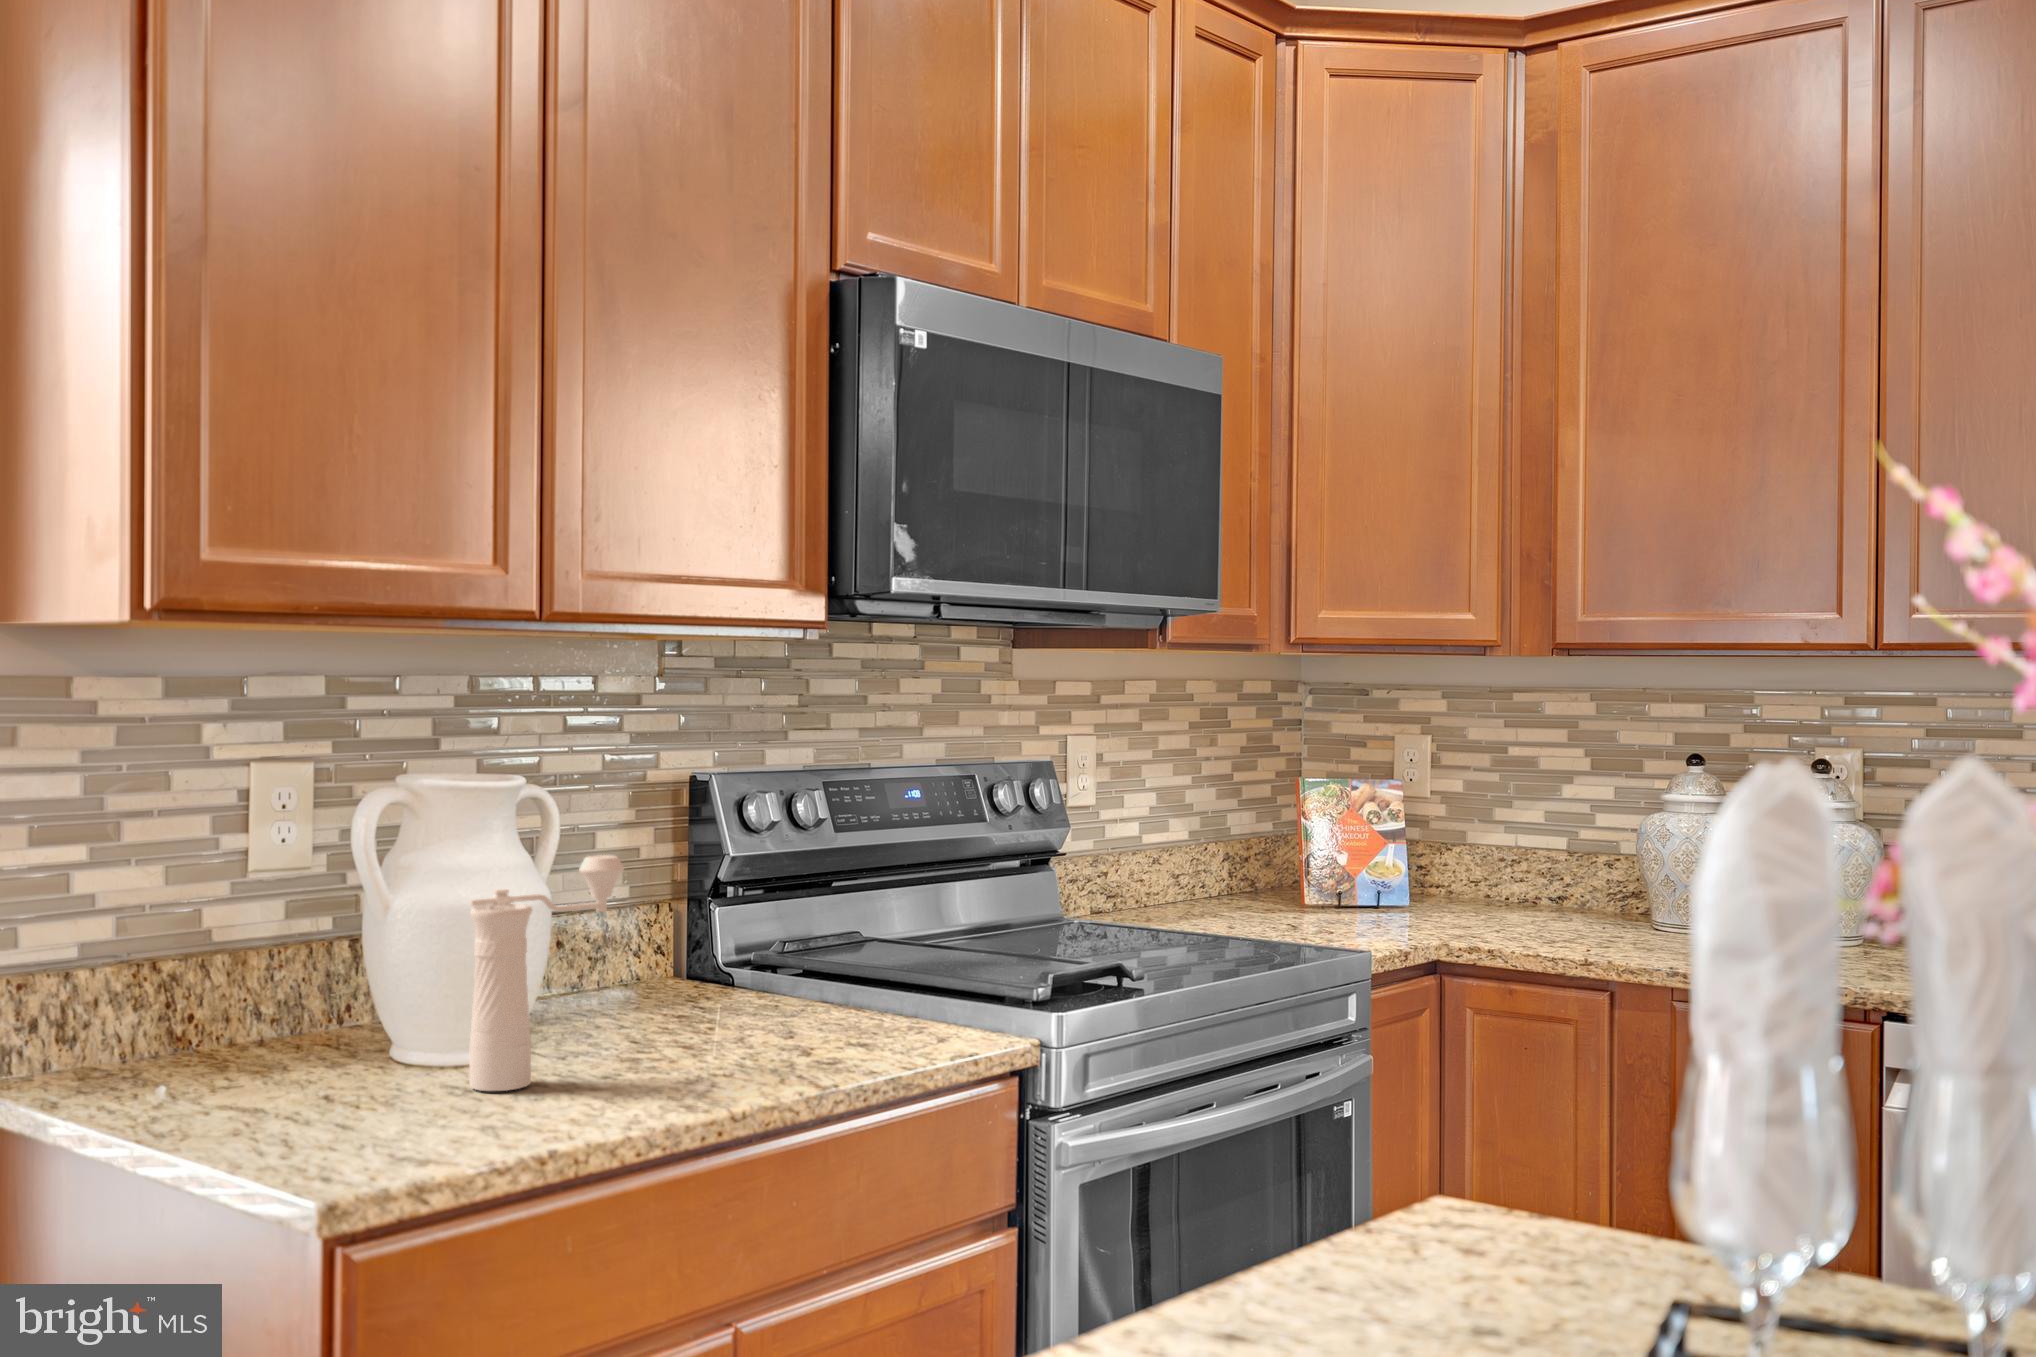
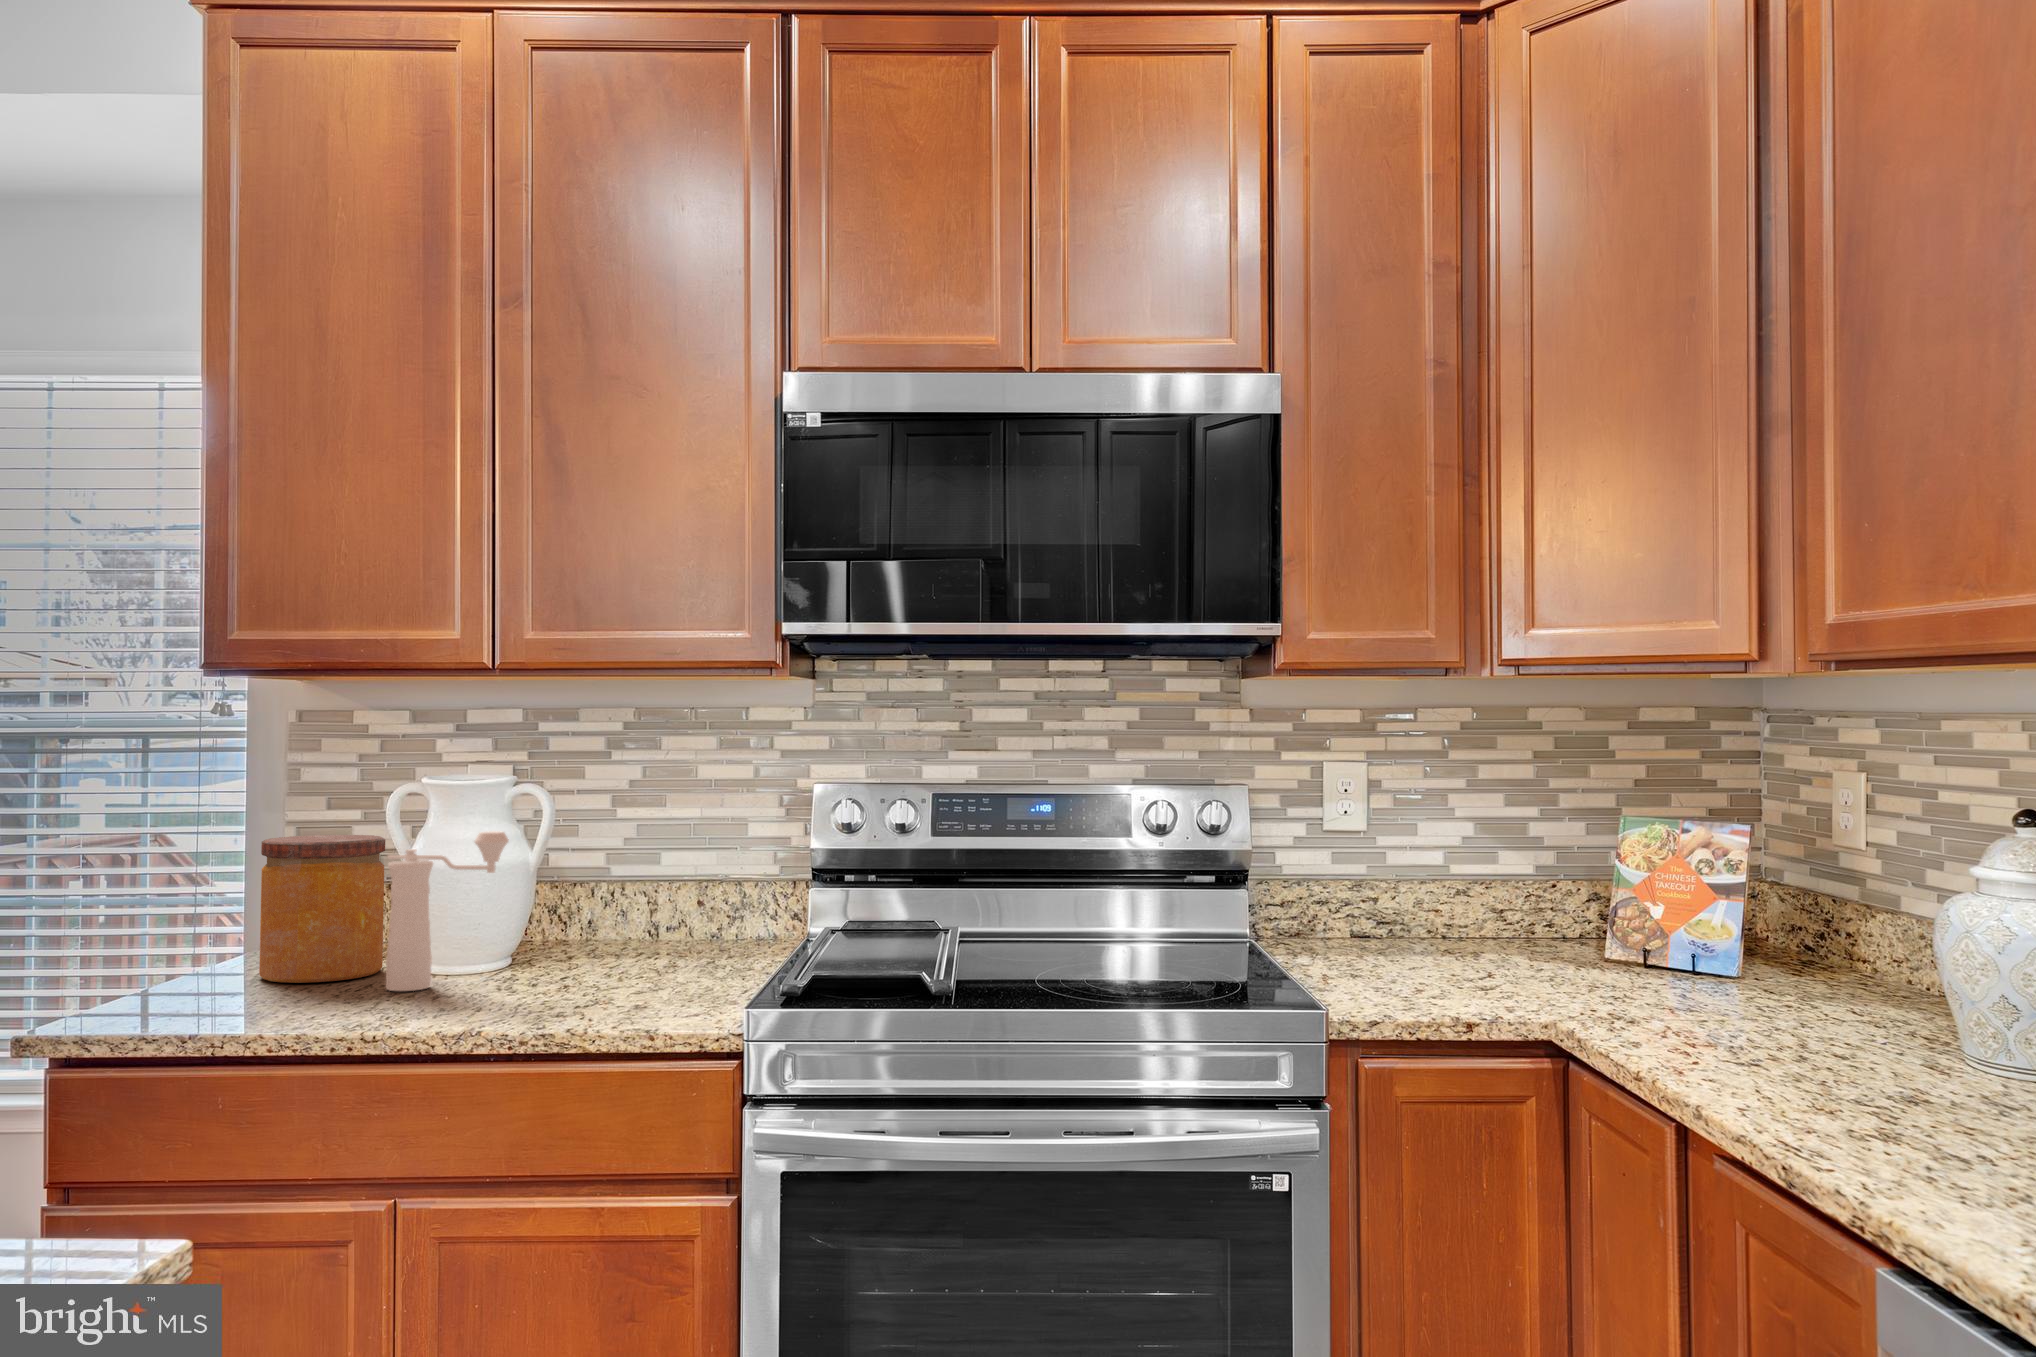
jar: none [190,880,375,1114] -> present [259,835,385,983]

